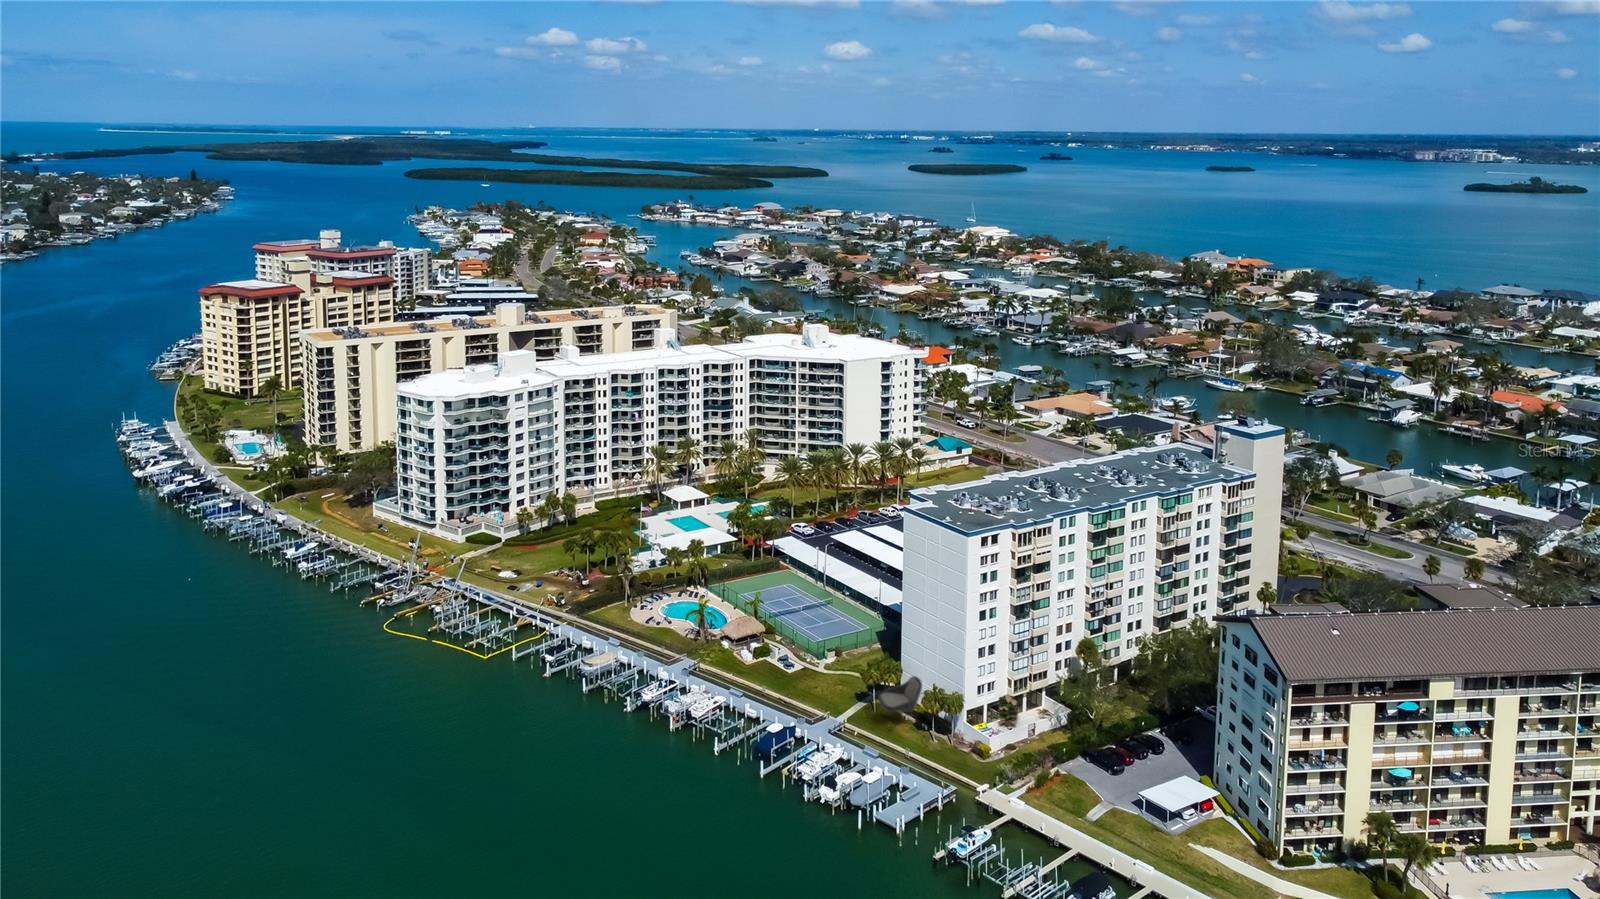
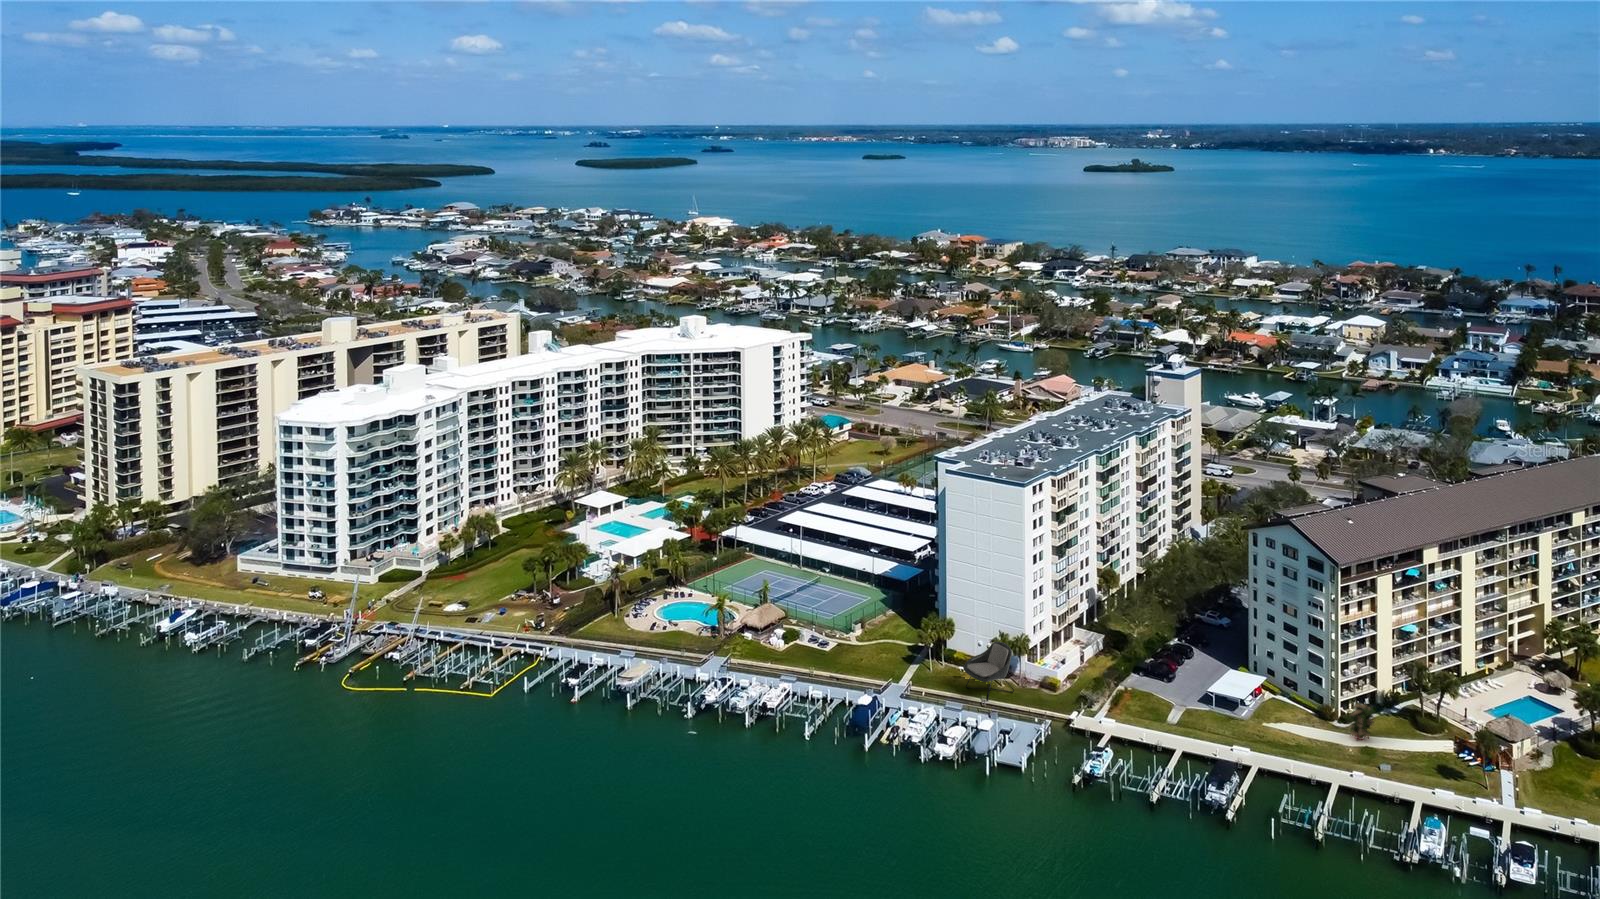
decorative plant: present [997,694,1019,726] -> present [1349,702,1374,740]

